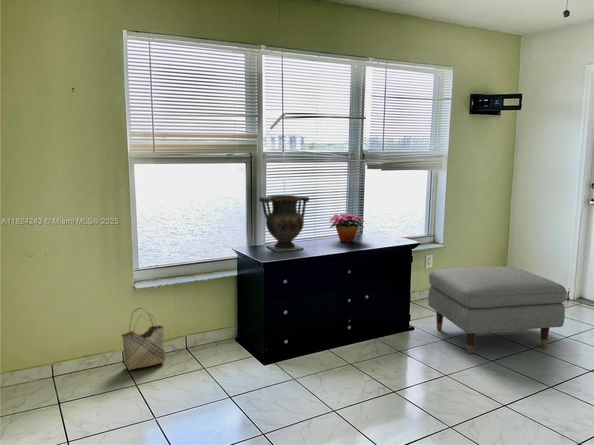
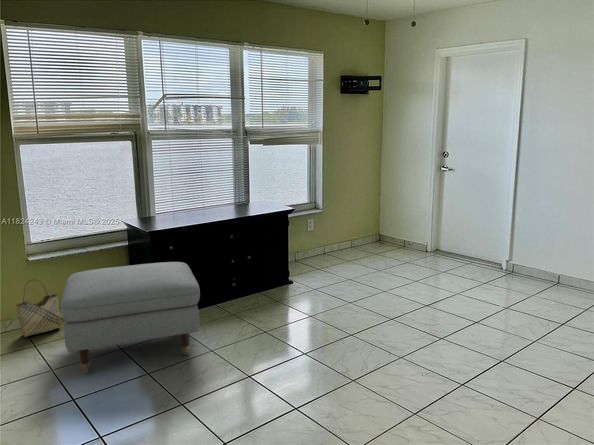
vase: present [259,195,309,252] -> none [145,170,192,222]
flower arrangement: present [330,213,364,242] -> none [212,184,250,211]
ottoman: present [428,266,566,354] -> present [61,262,200,373]

